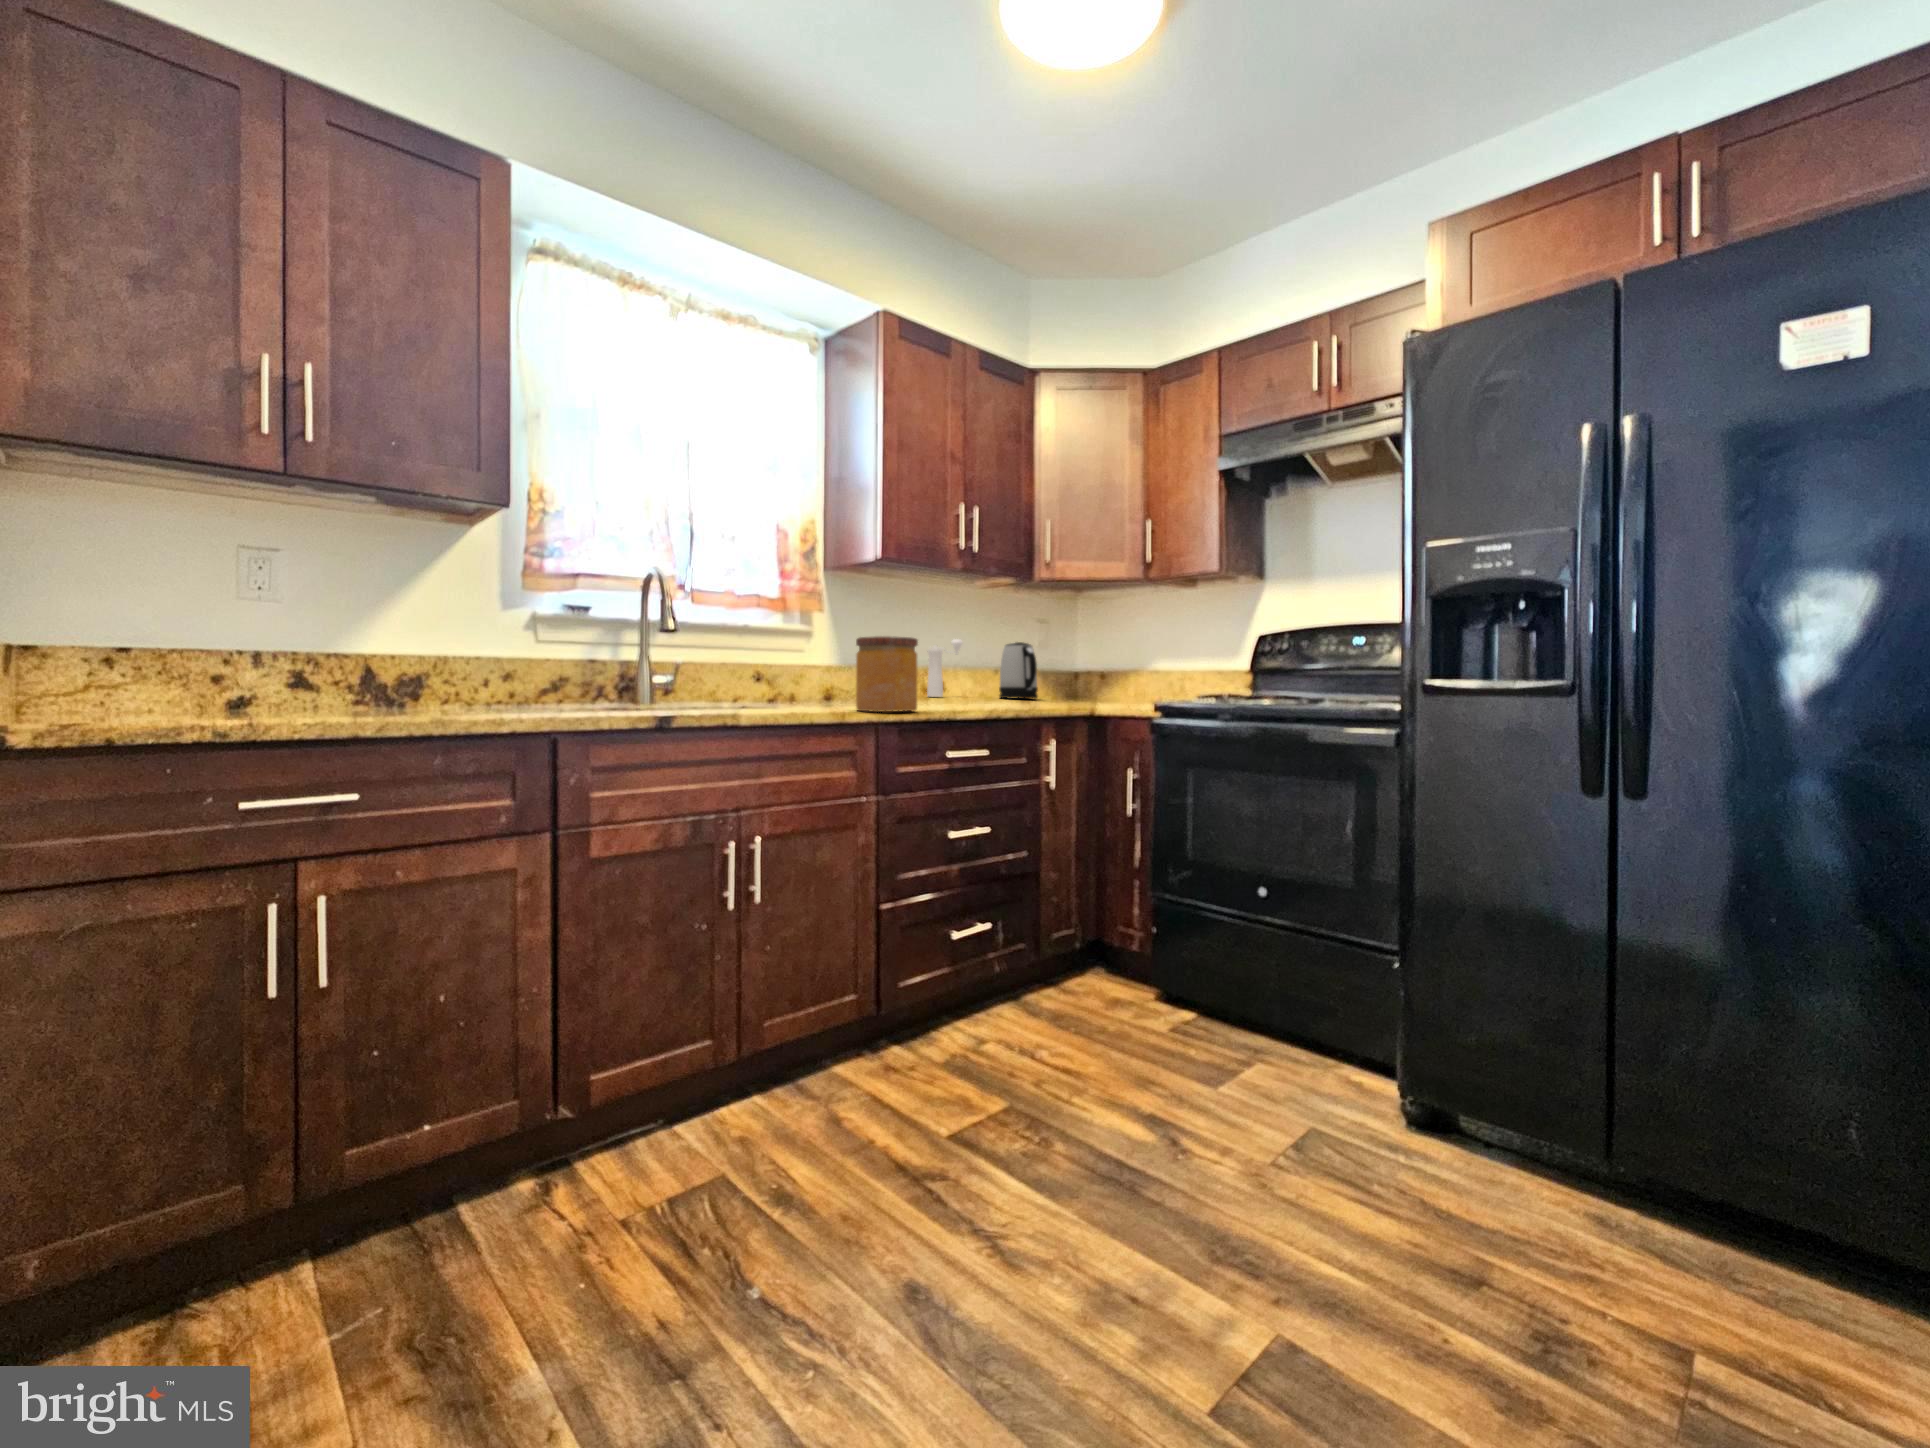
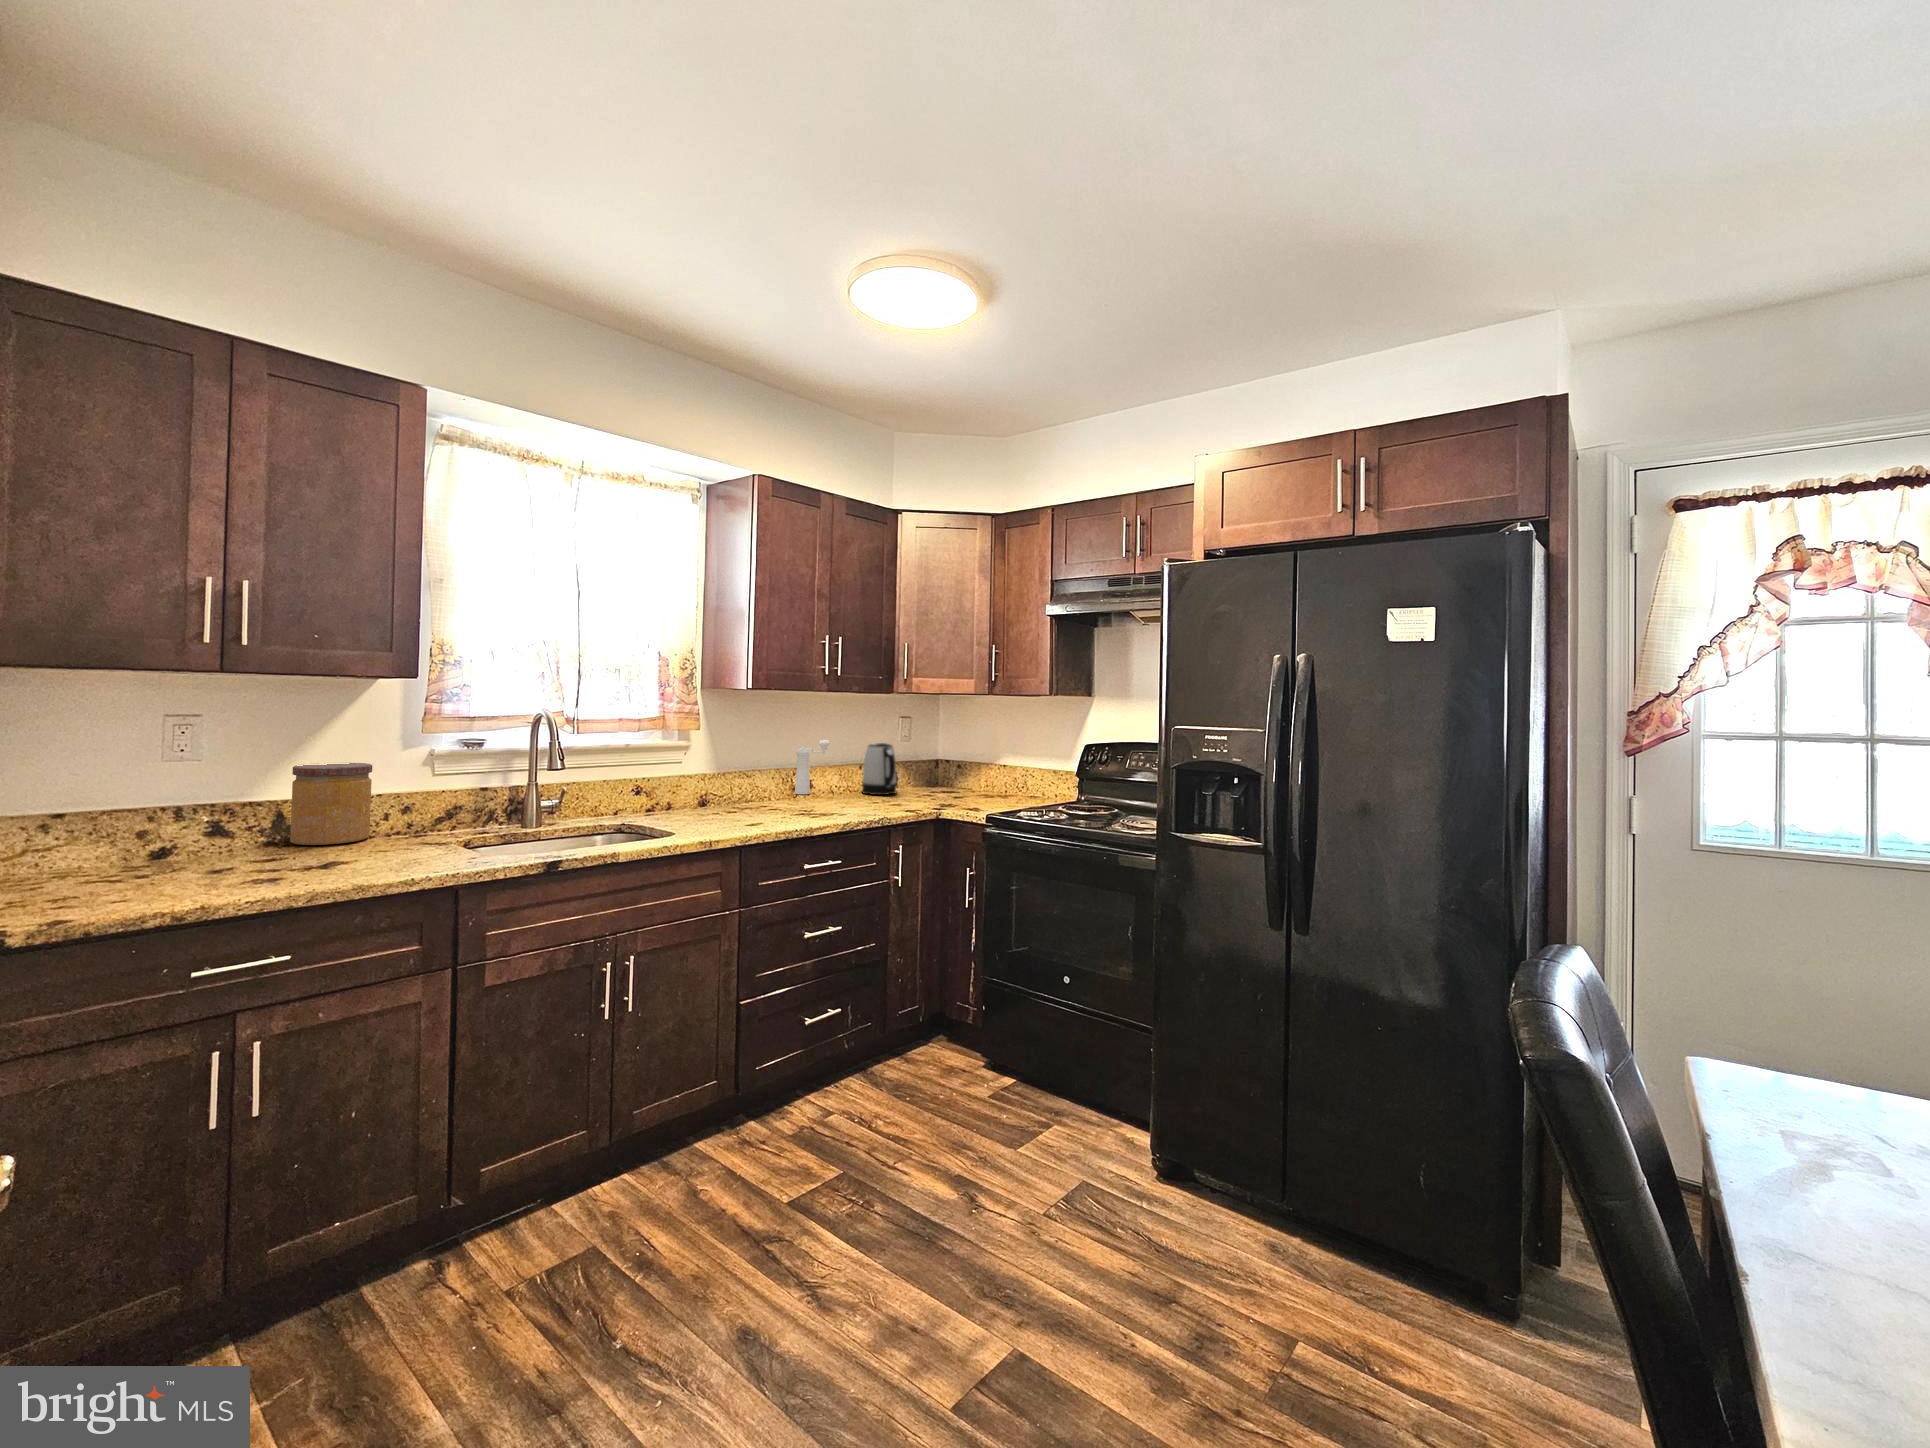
jar: present [856,636,918,712] -> present [290,763,372,845]

